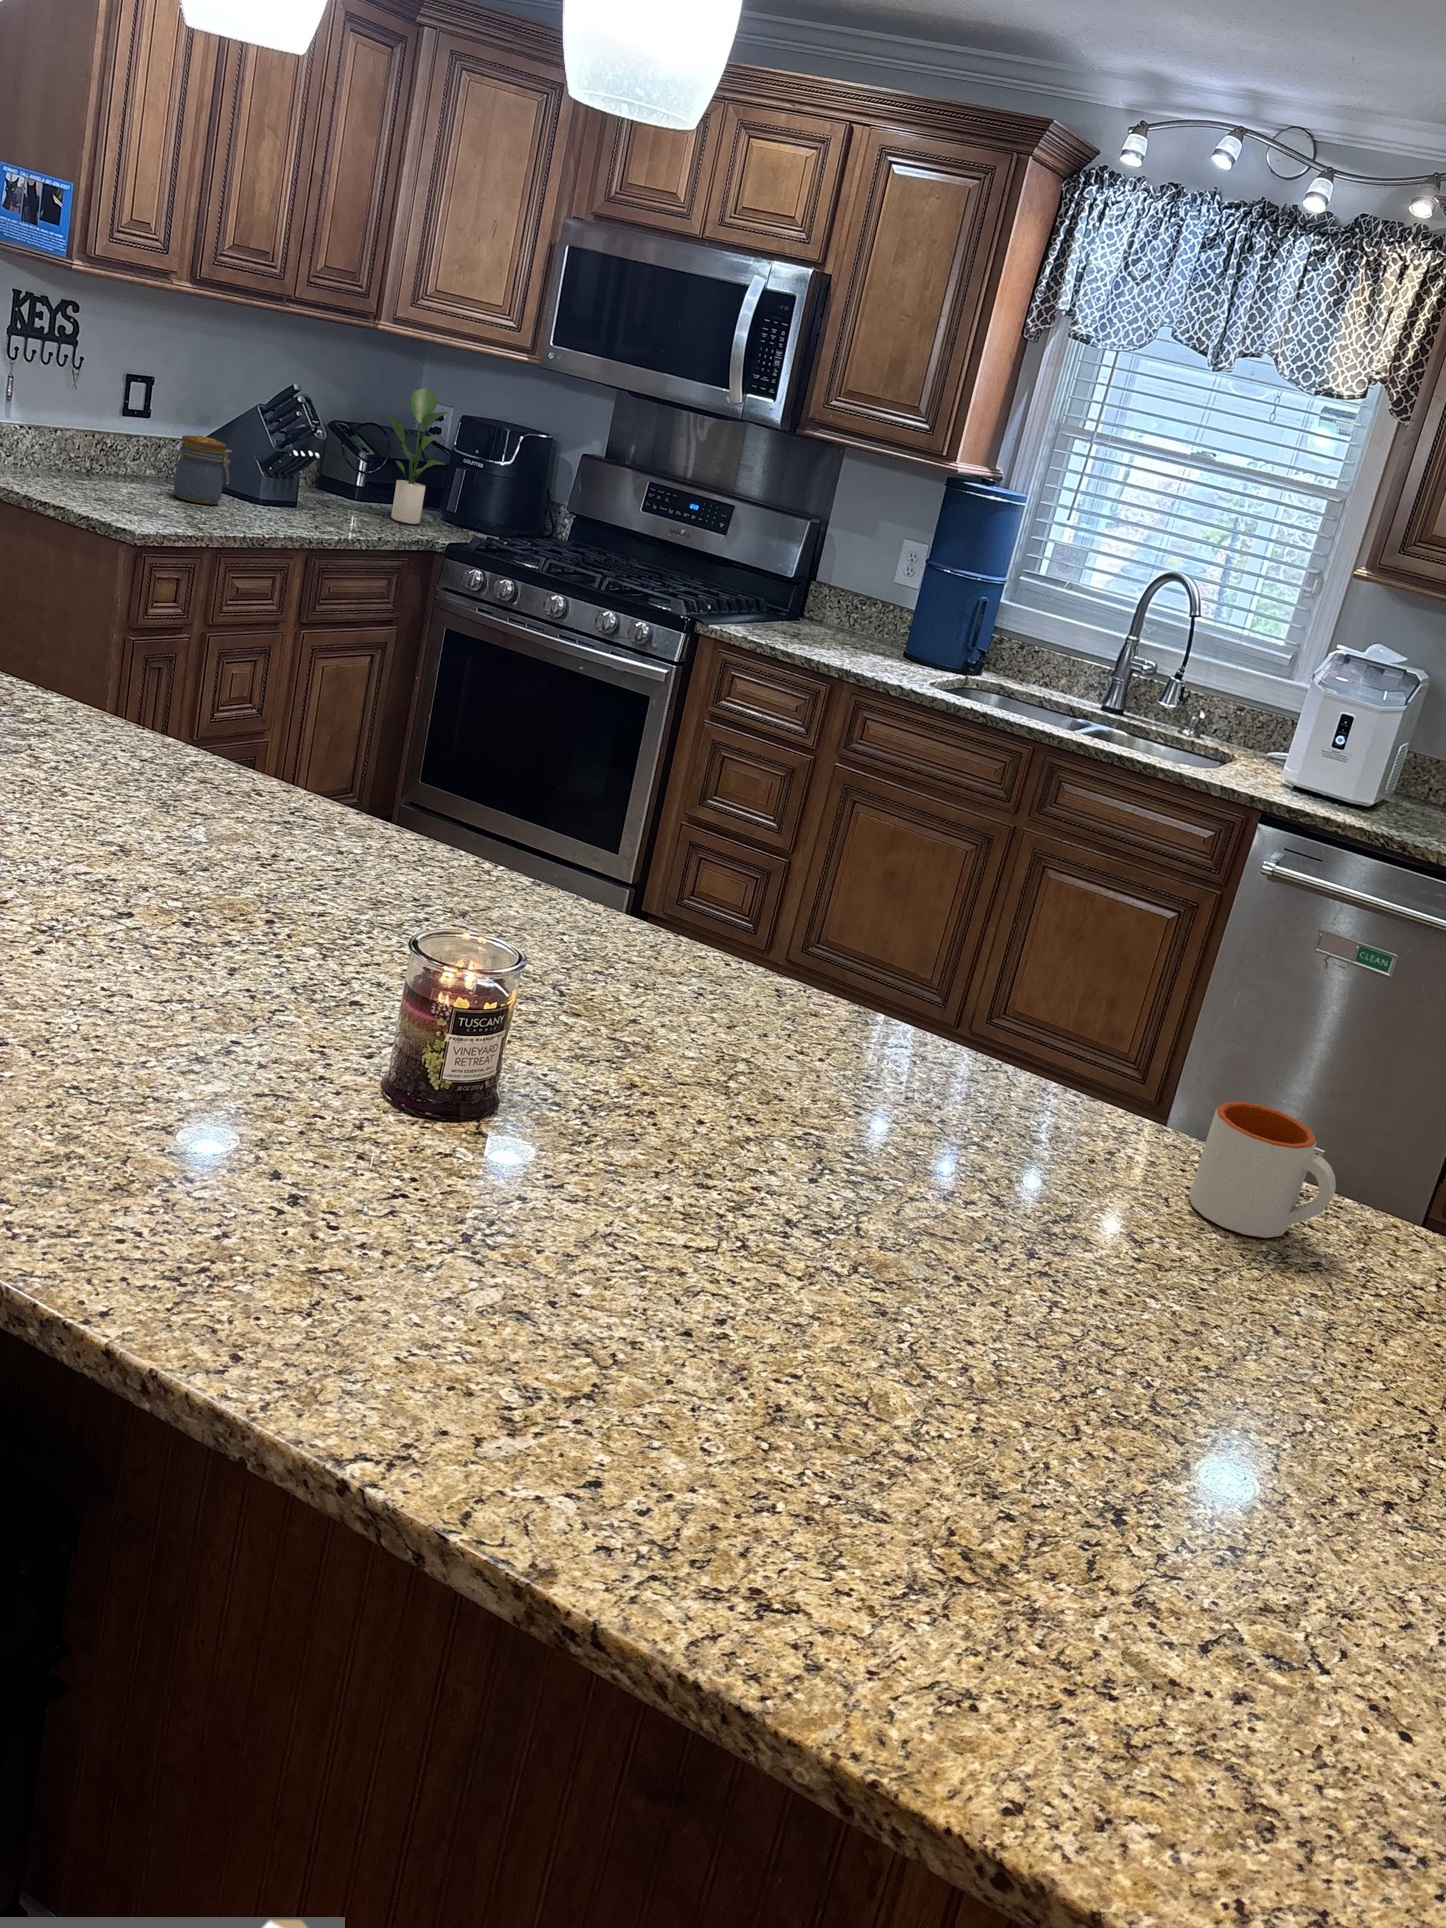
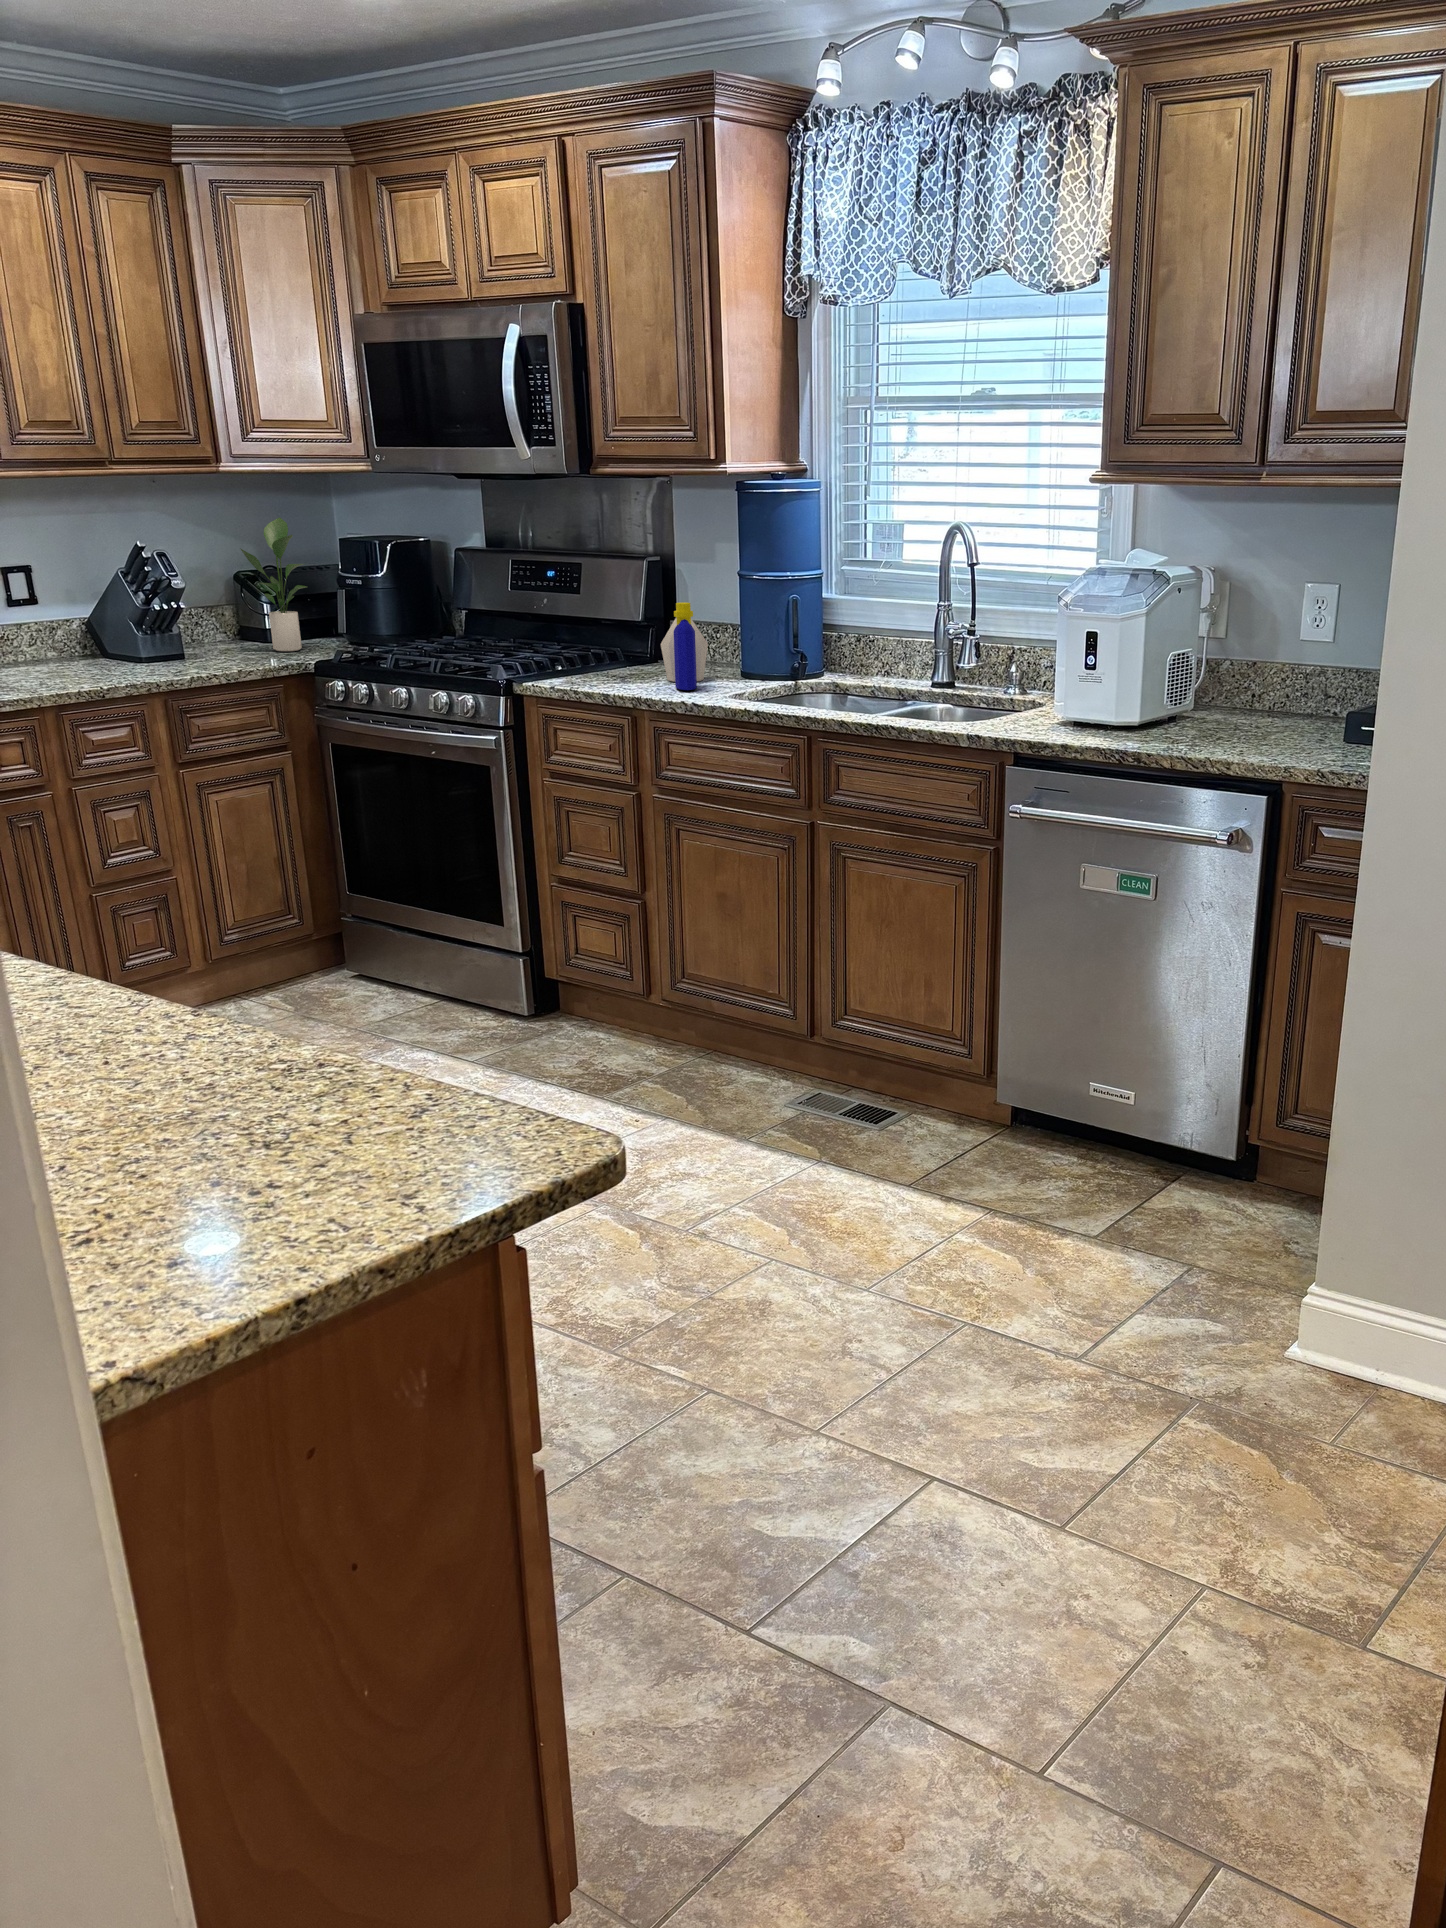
jar: present [174,435,231,504] -> none [37,607,90,669]
bottle: none [842,582,899,667] -> present [661,603,708,690]
mug: present [1189,1102,1336,1238] -> none [125,972,247,1097]

